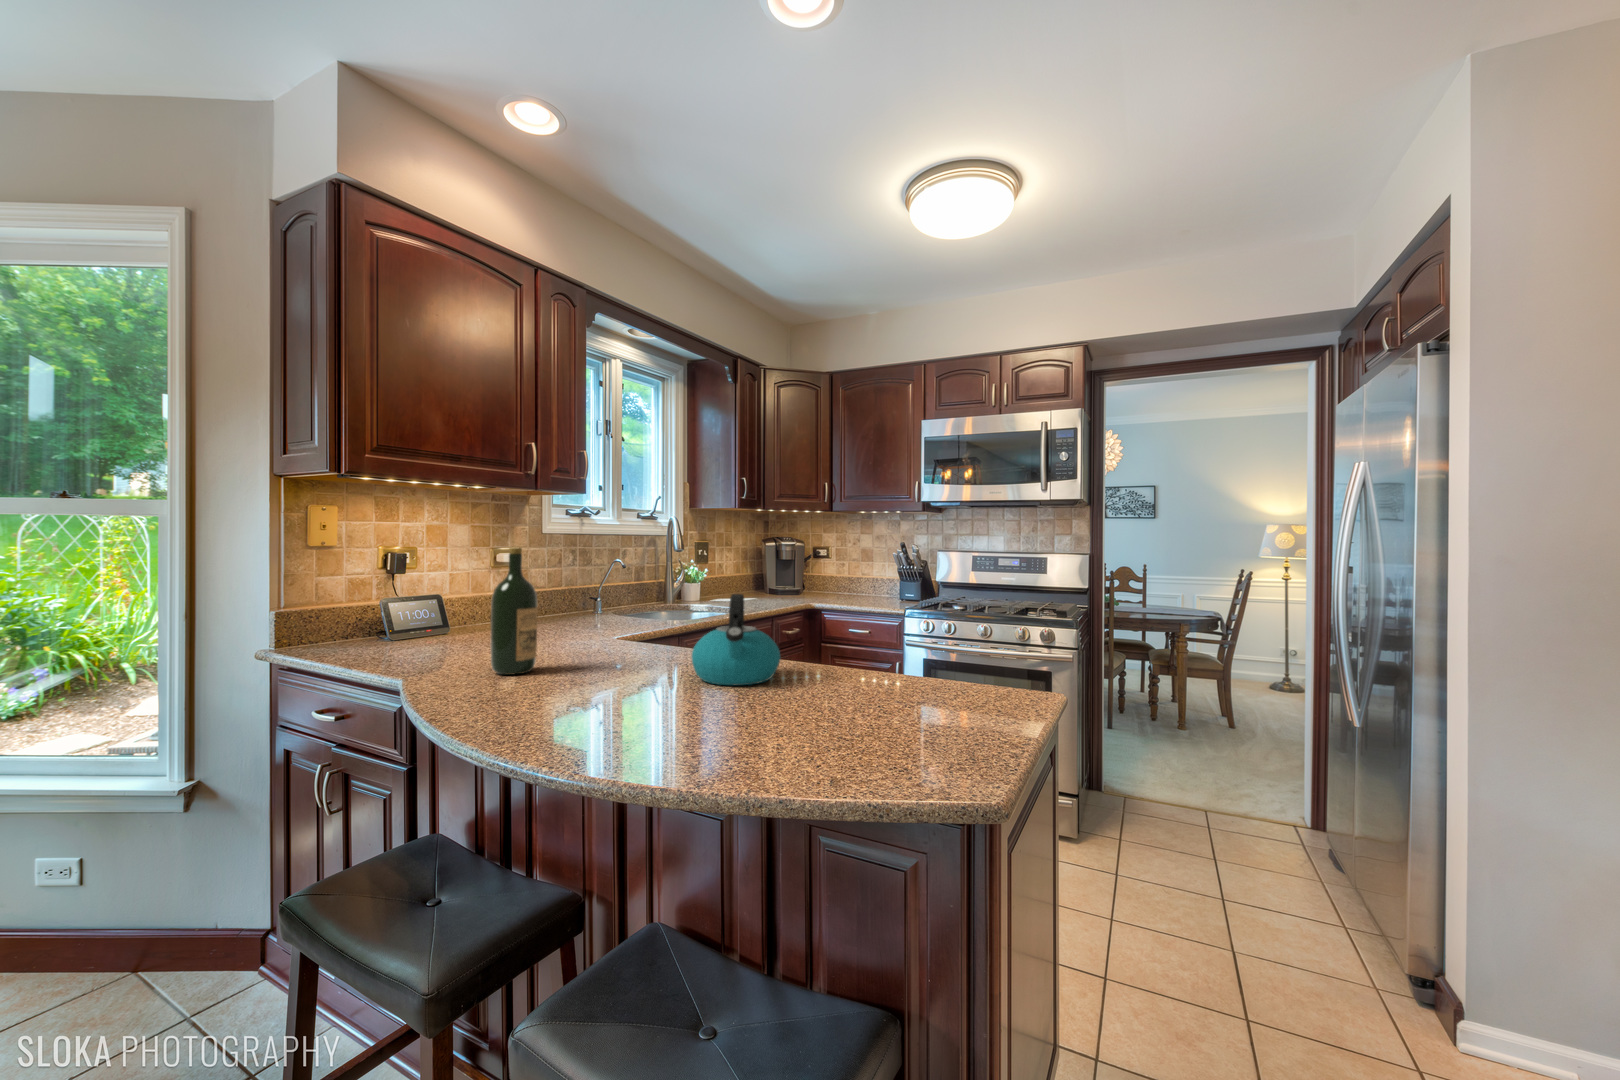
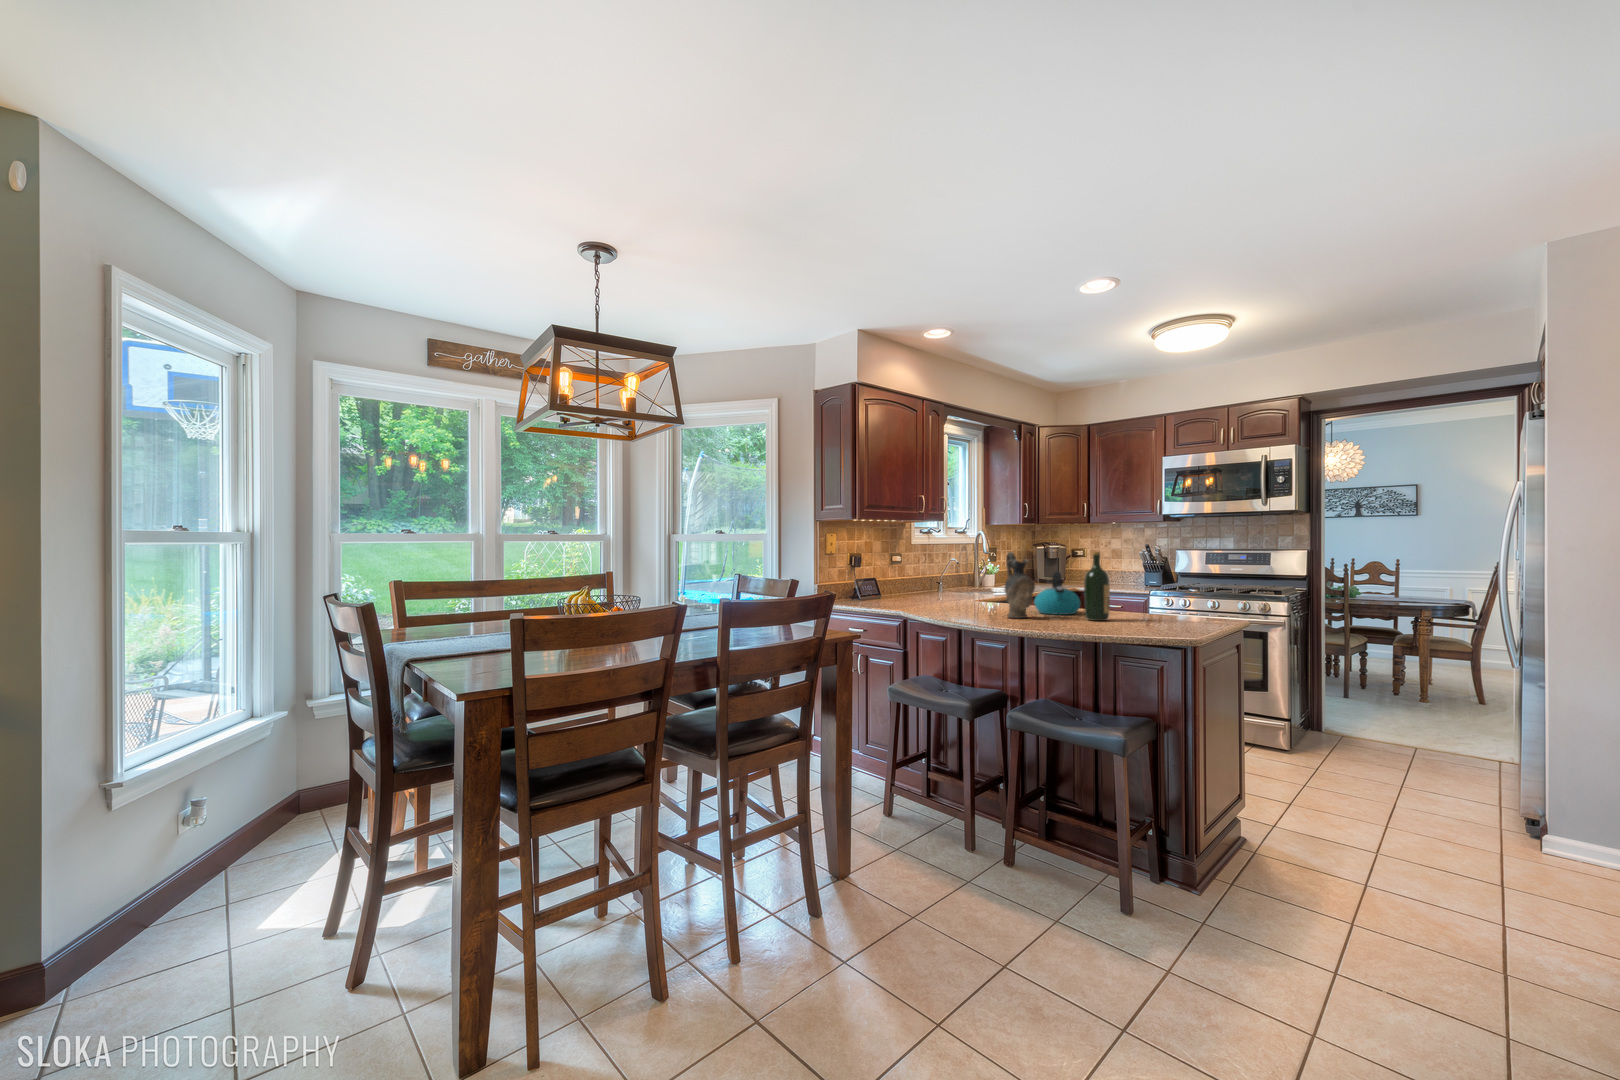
wine bottle: present [491,548,538,675] -> present [1084,552,1110,621]
ceramic pitcher: none [605,552,673,709] -> present [1005,552,1035,618]

